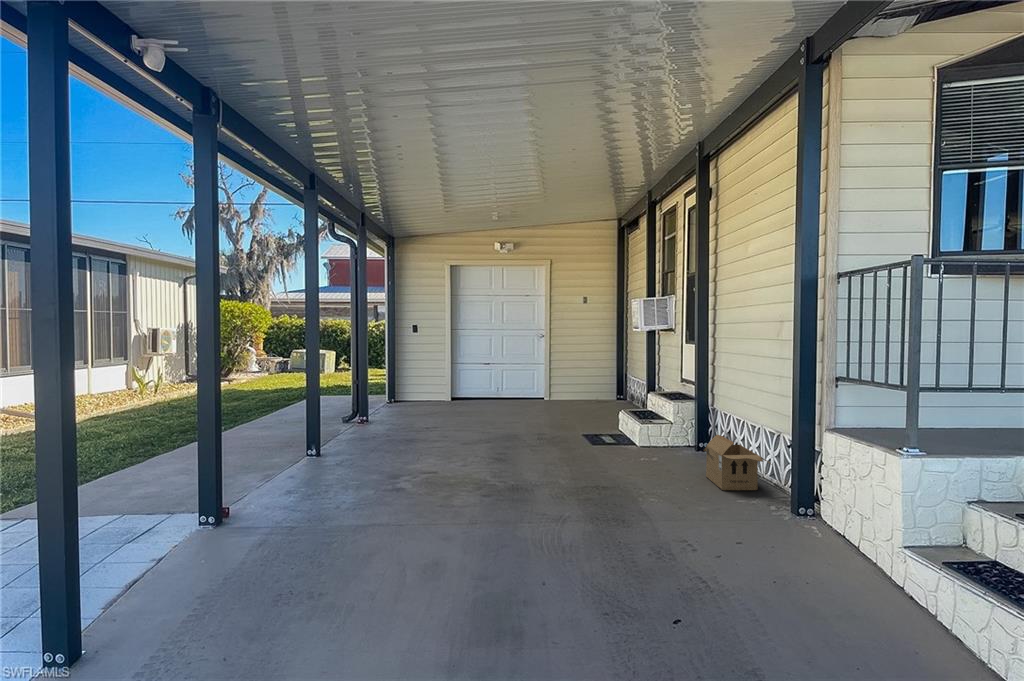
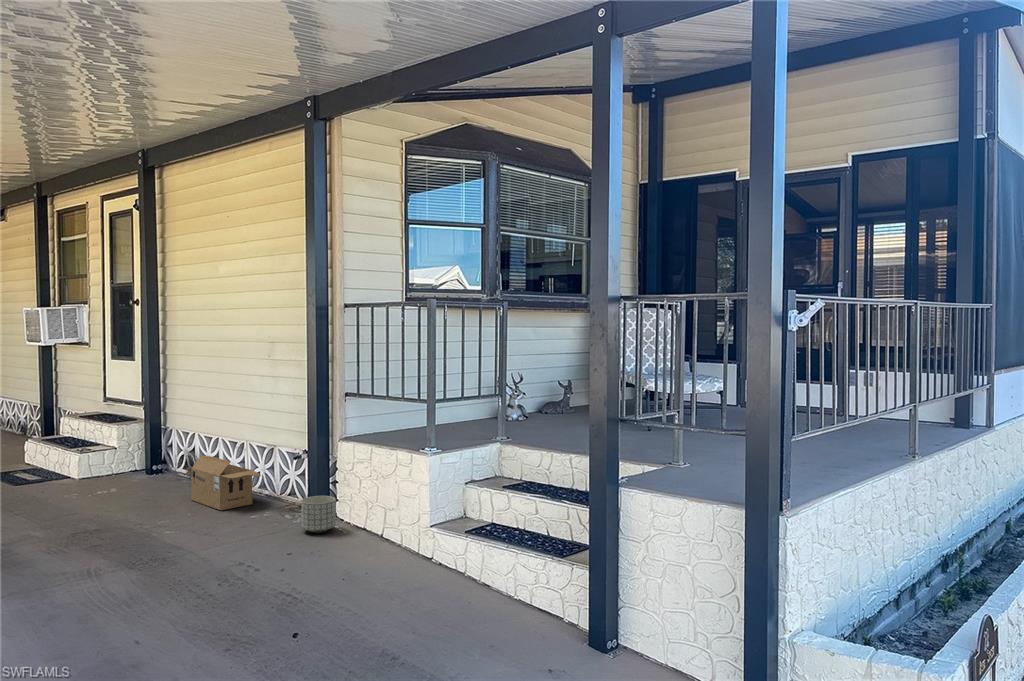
planter: none [780,489,820,531] -> present [301,496,336,533]

